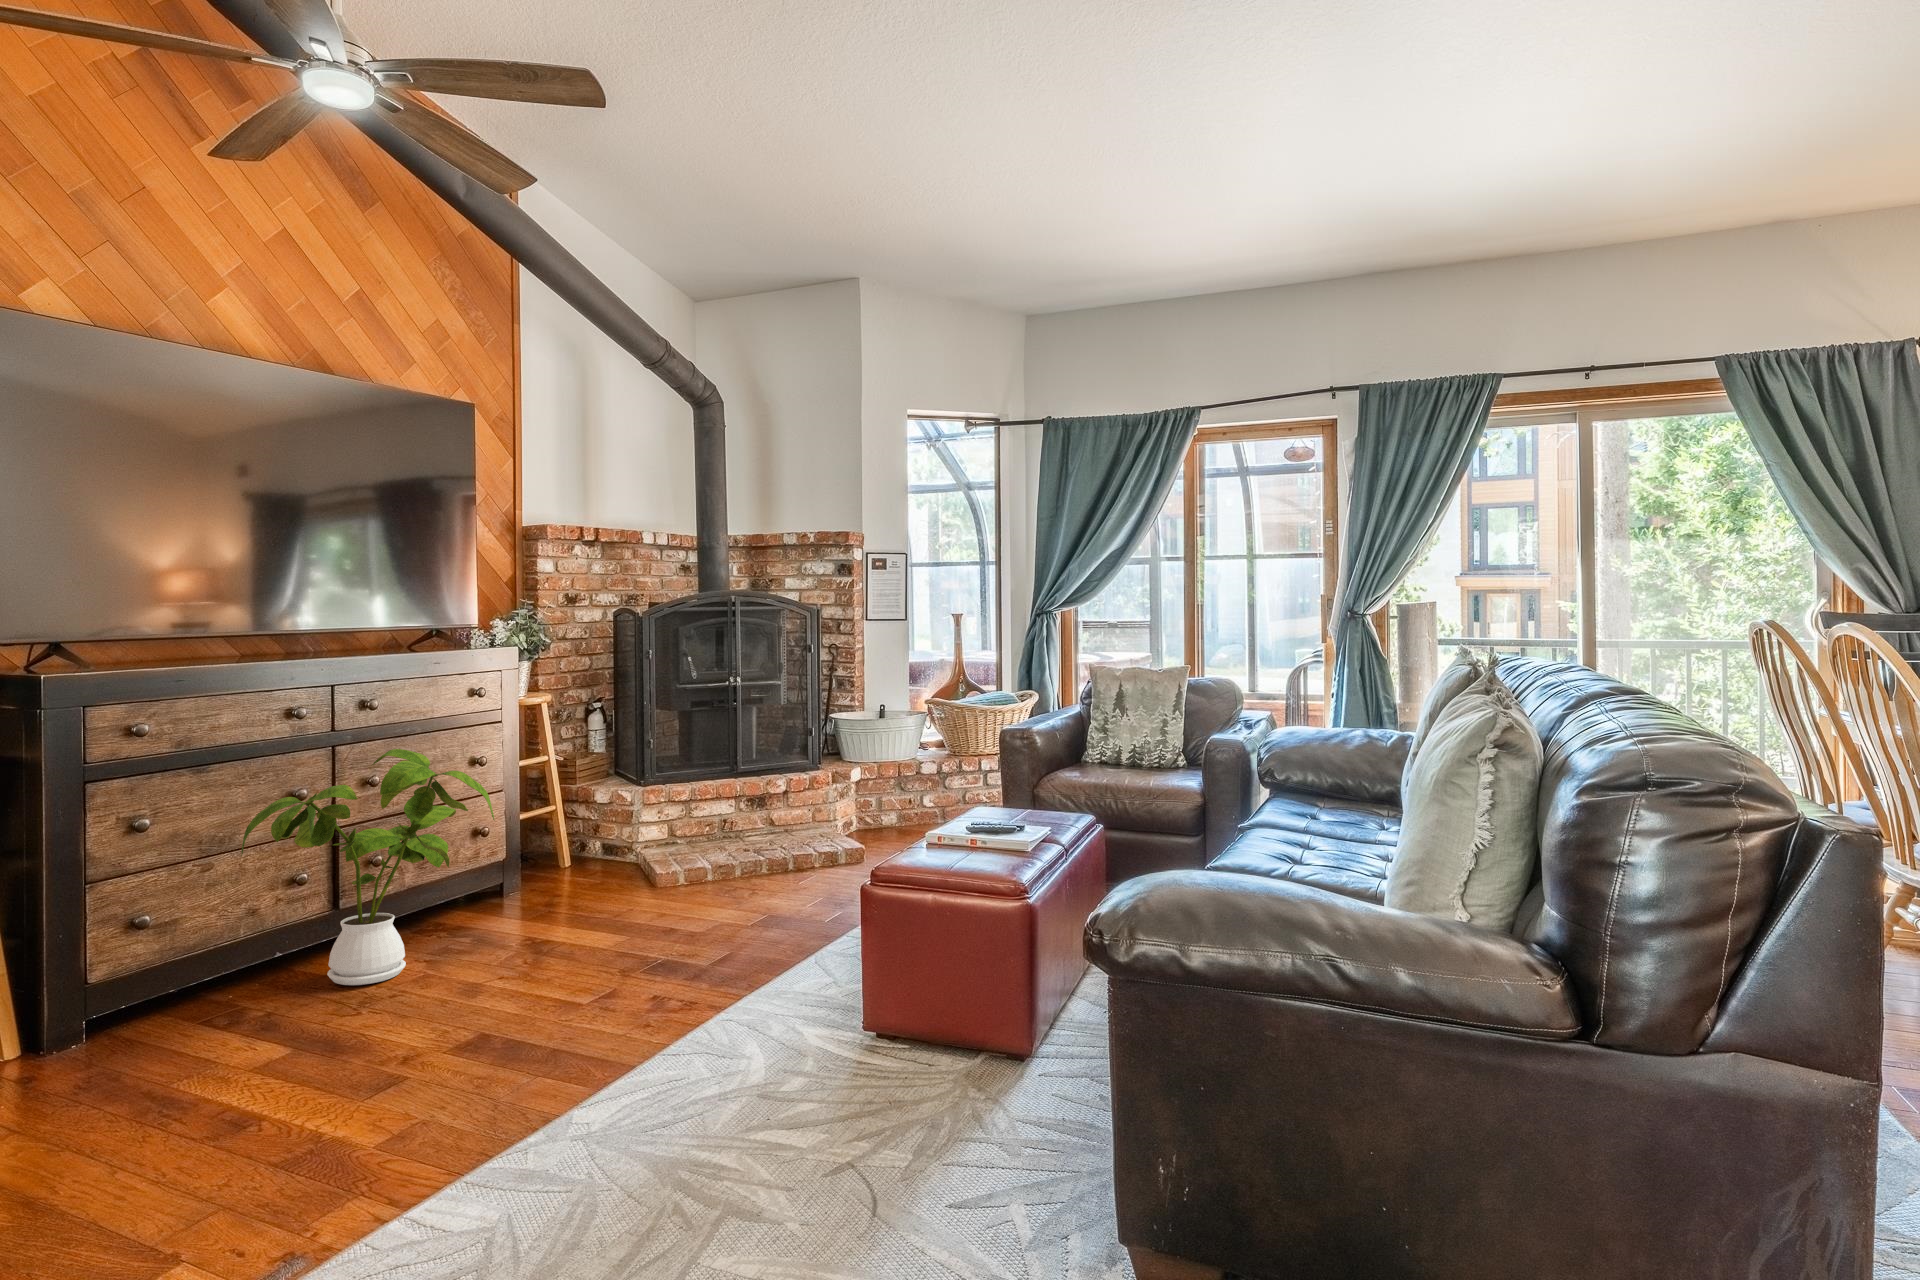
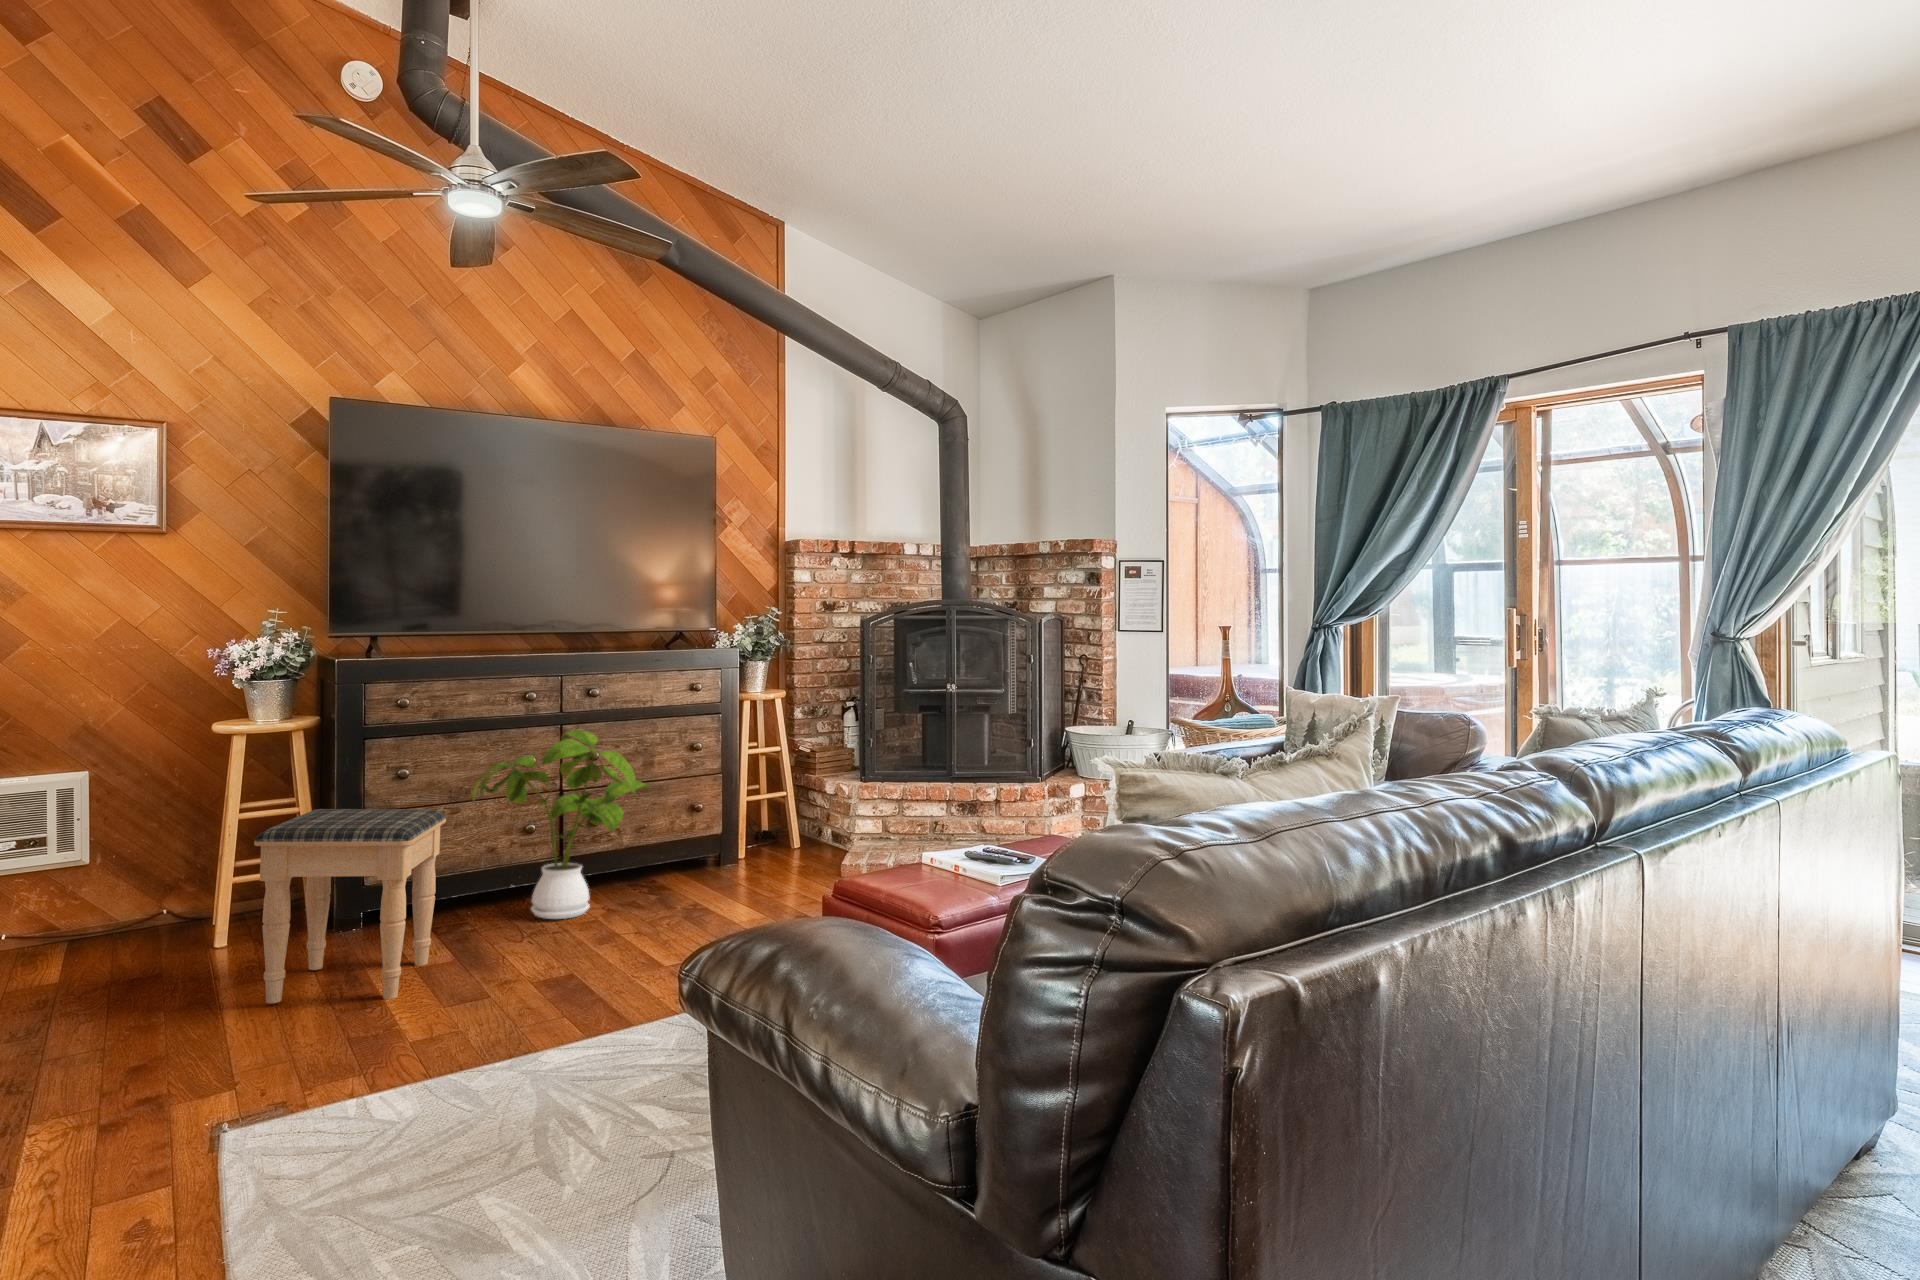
footstool: none [51,865,296,1163] -> present [254,809,446,1003]

